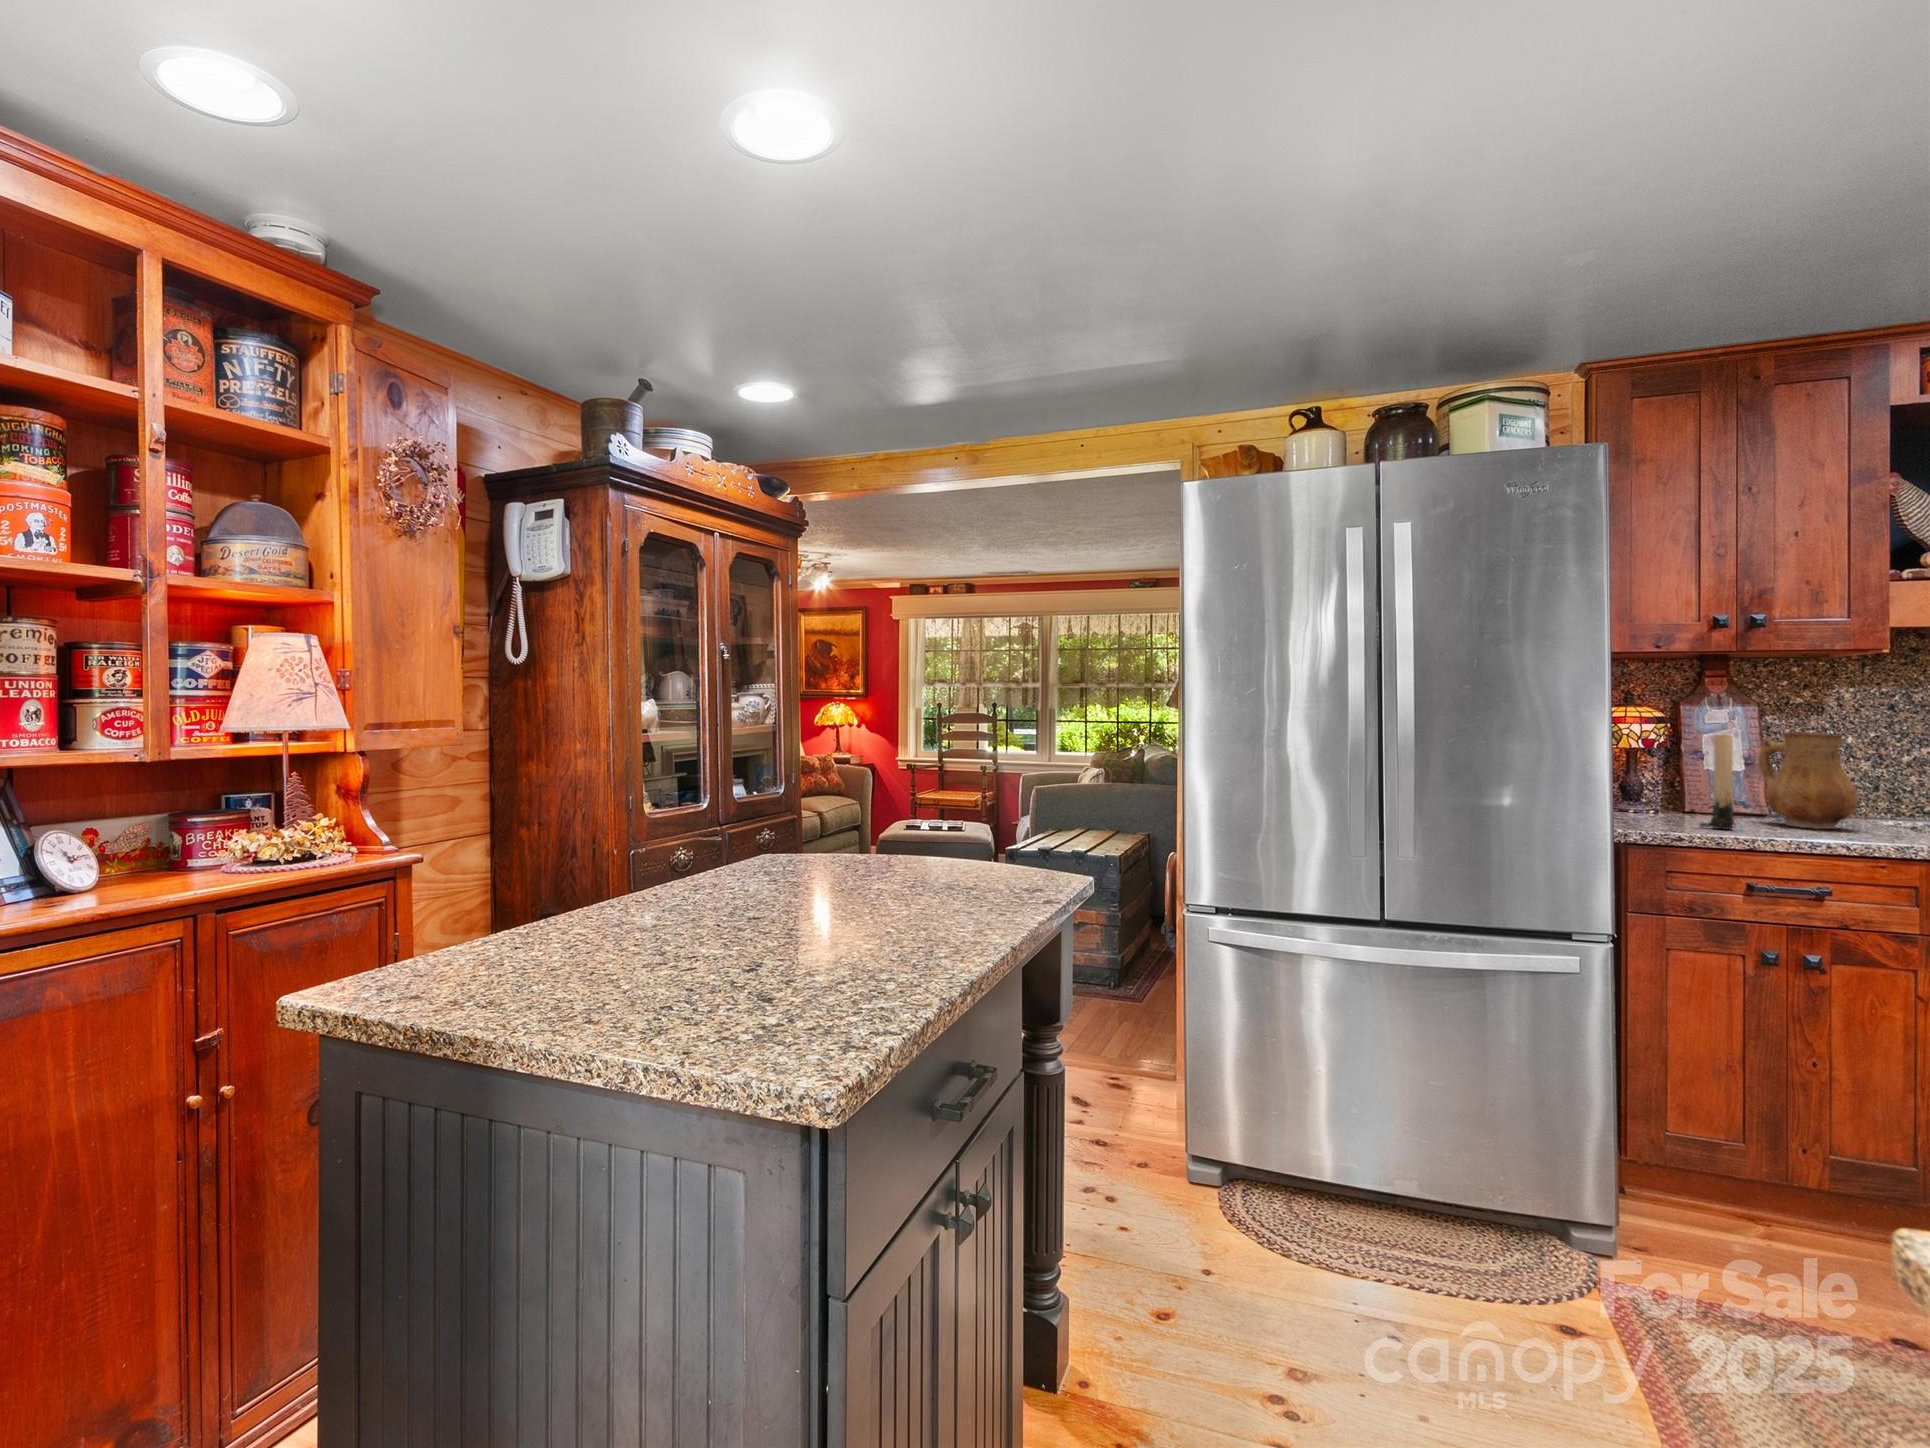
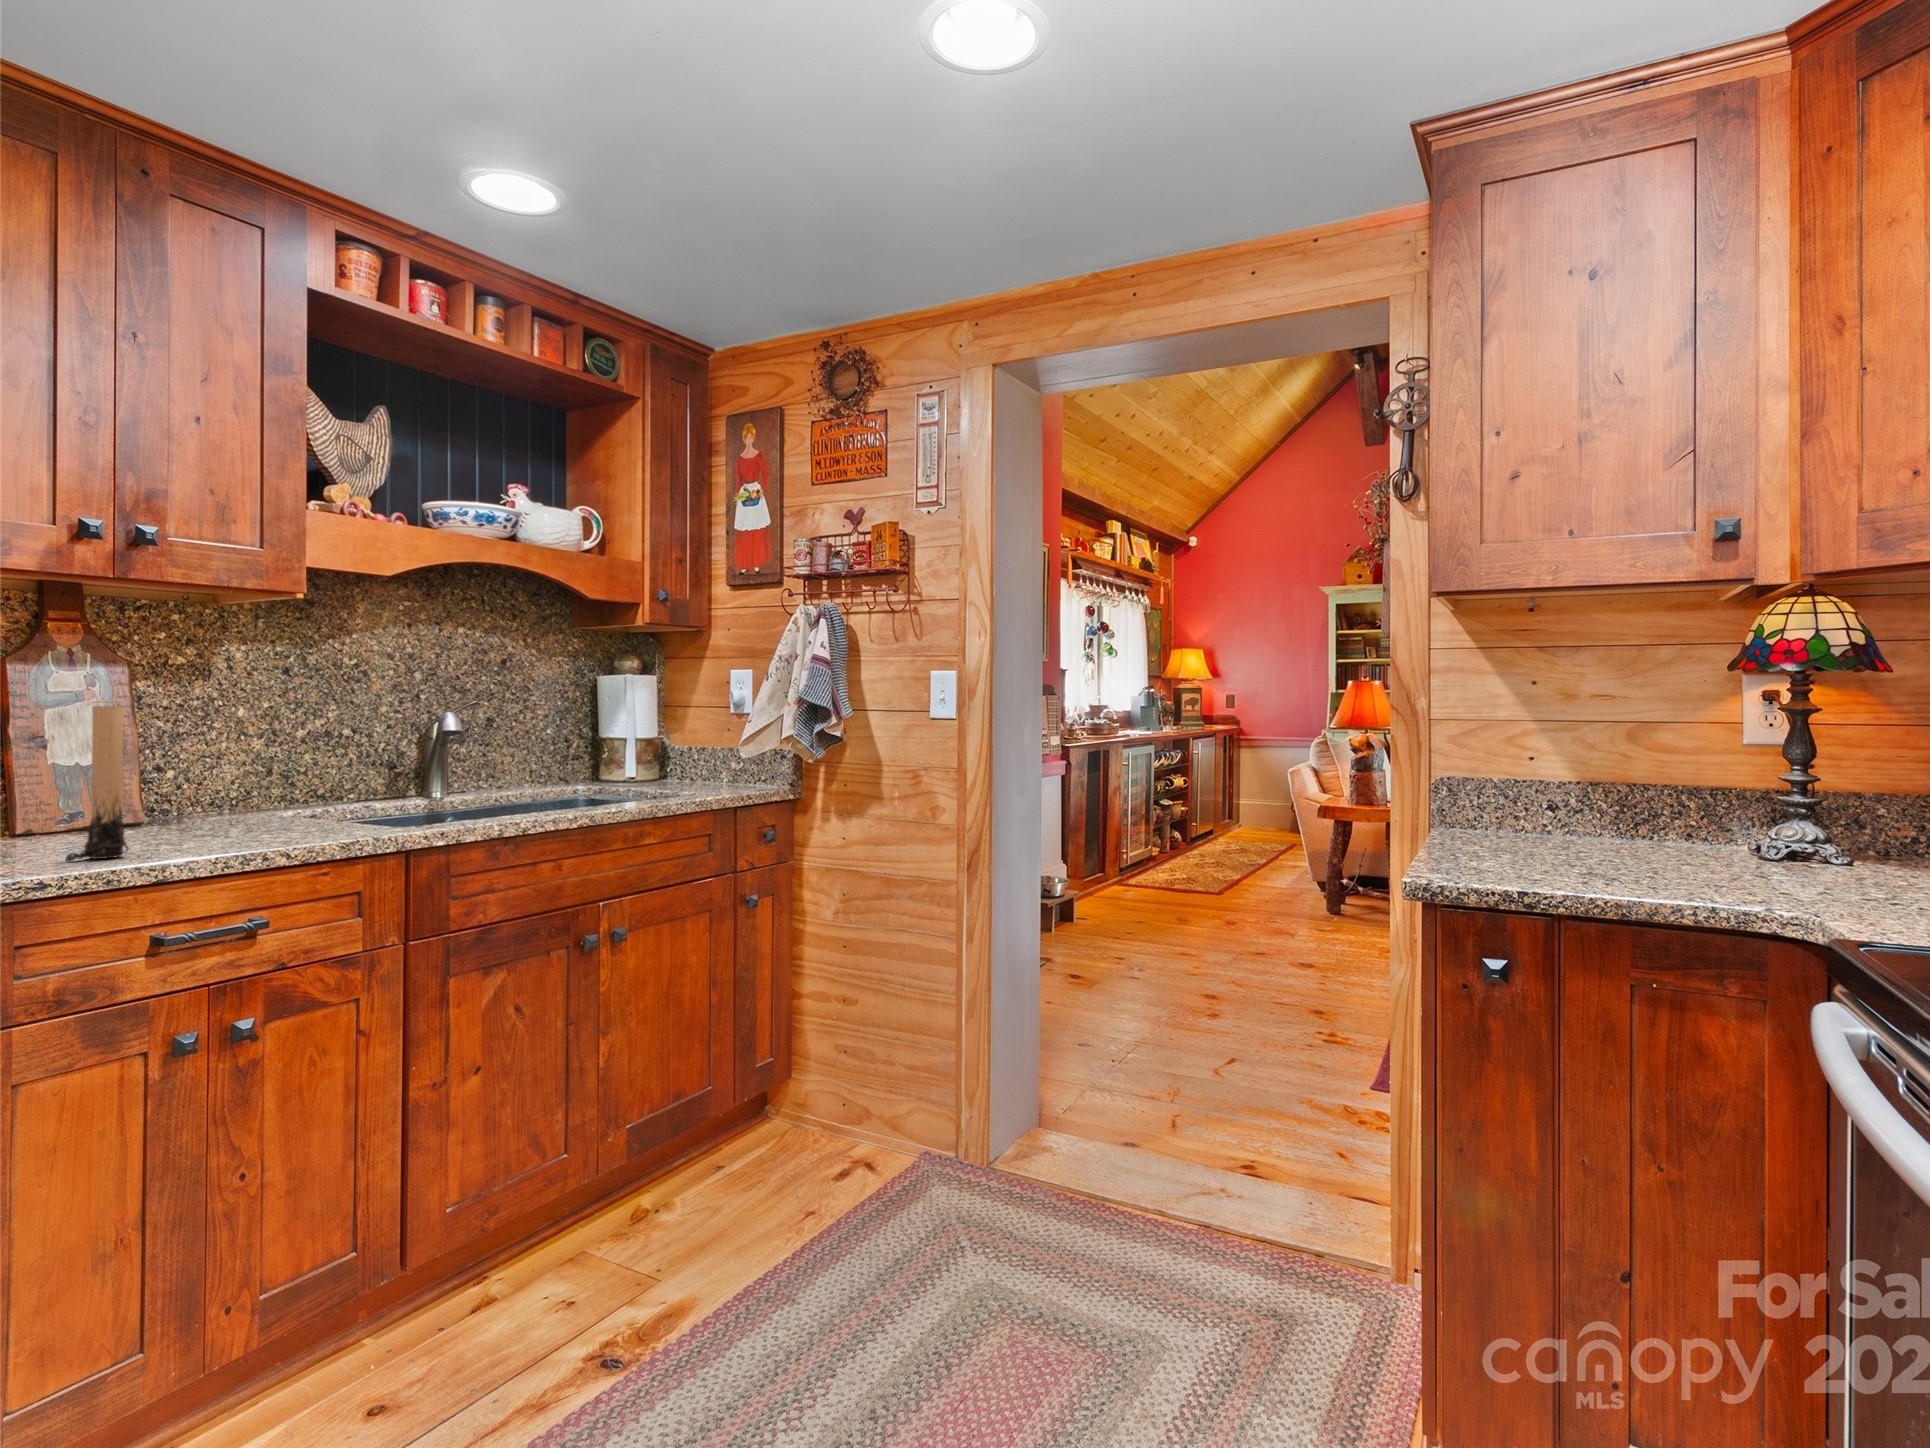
ceramic pitcher: present [1758,732,1858,829] -> none [138,702,272,836]

